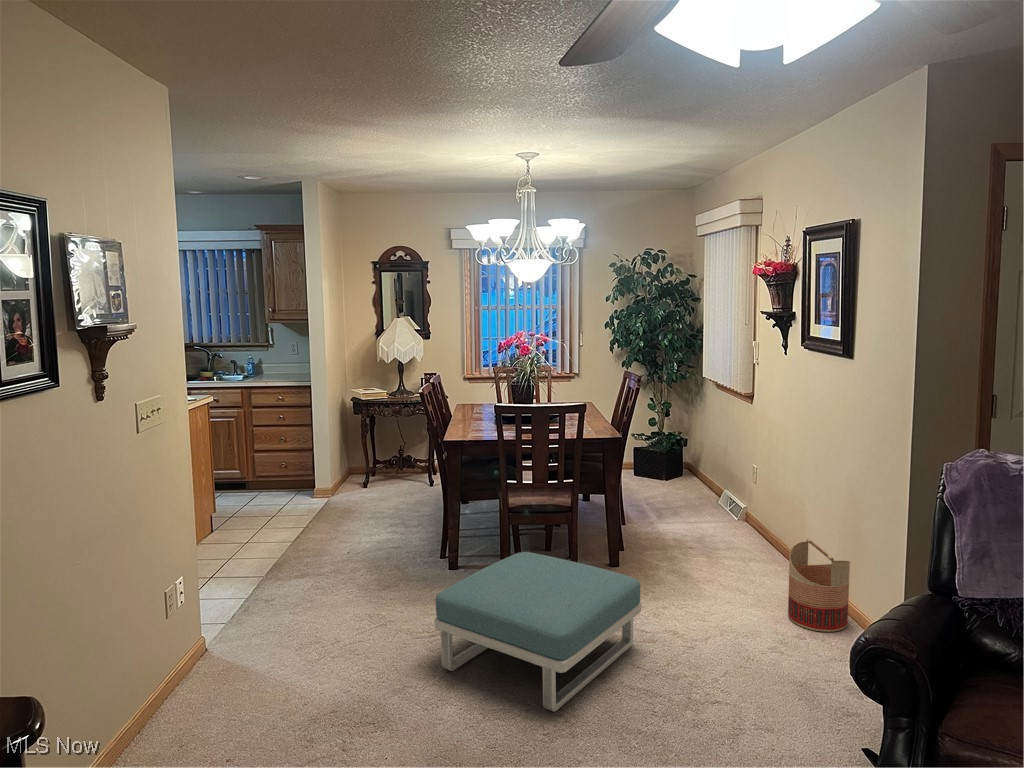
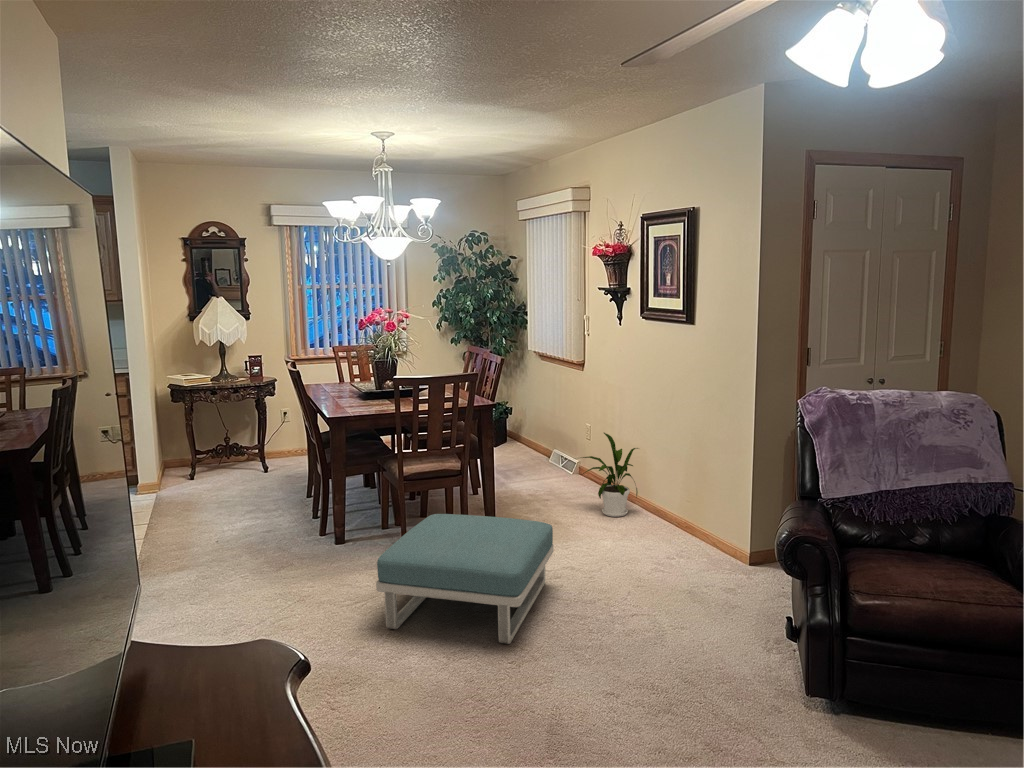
house plant: none [712,476,794,576] -> present [582,433,638,517]
basket: present [788,538,850,632] -> none [654,477,702,551]

